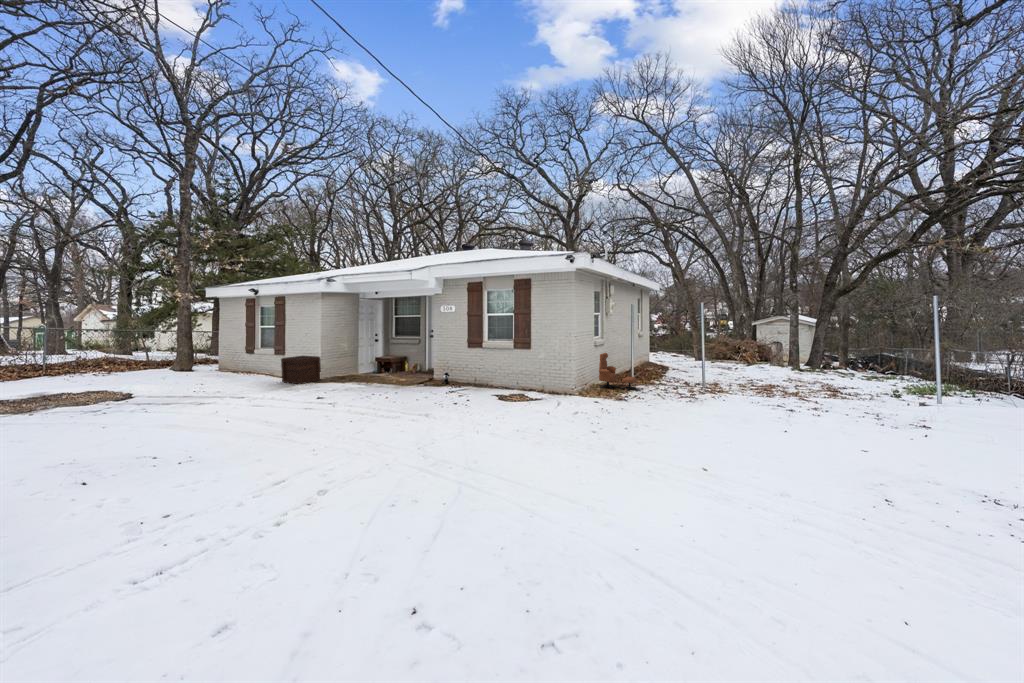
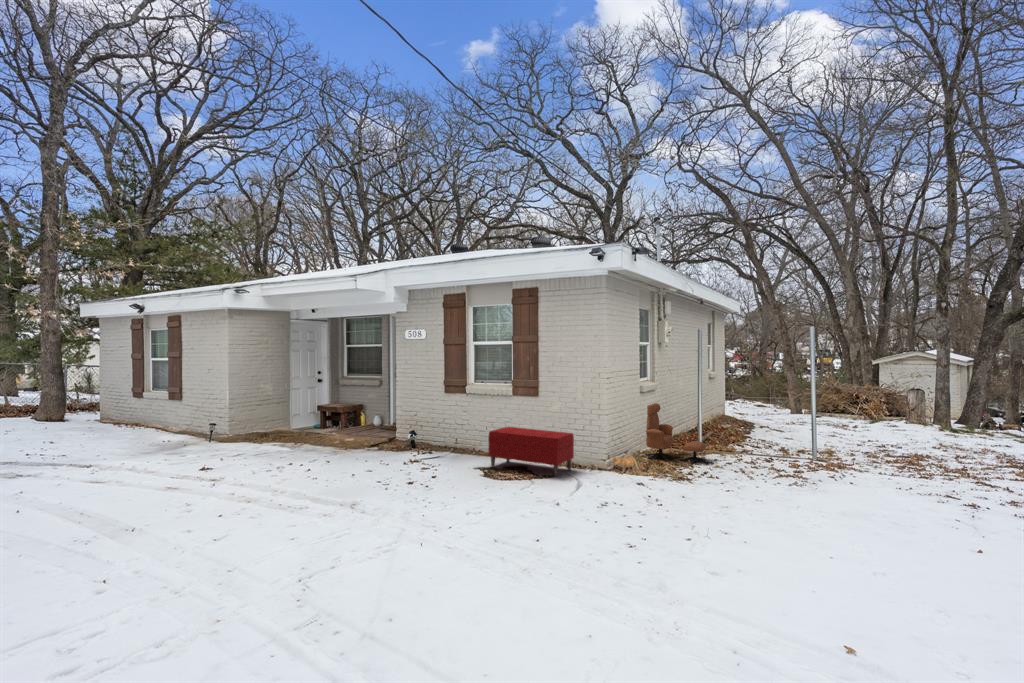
wooden crate: present [281,356,321,384] -> none [169,401,228,445]
bench: none [499,369,554,399] -> present [488,427,574,477]

